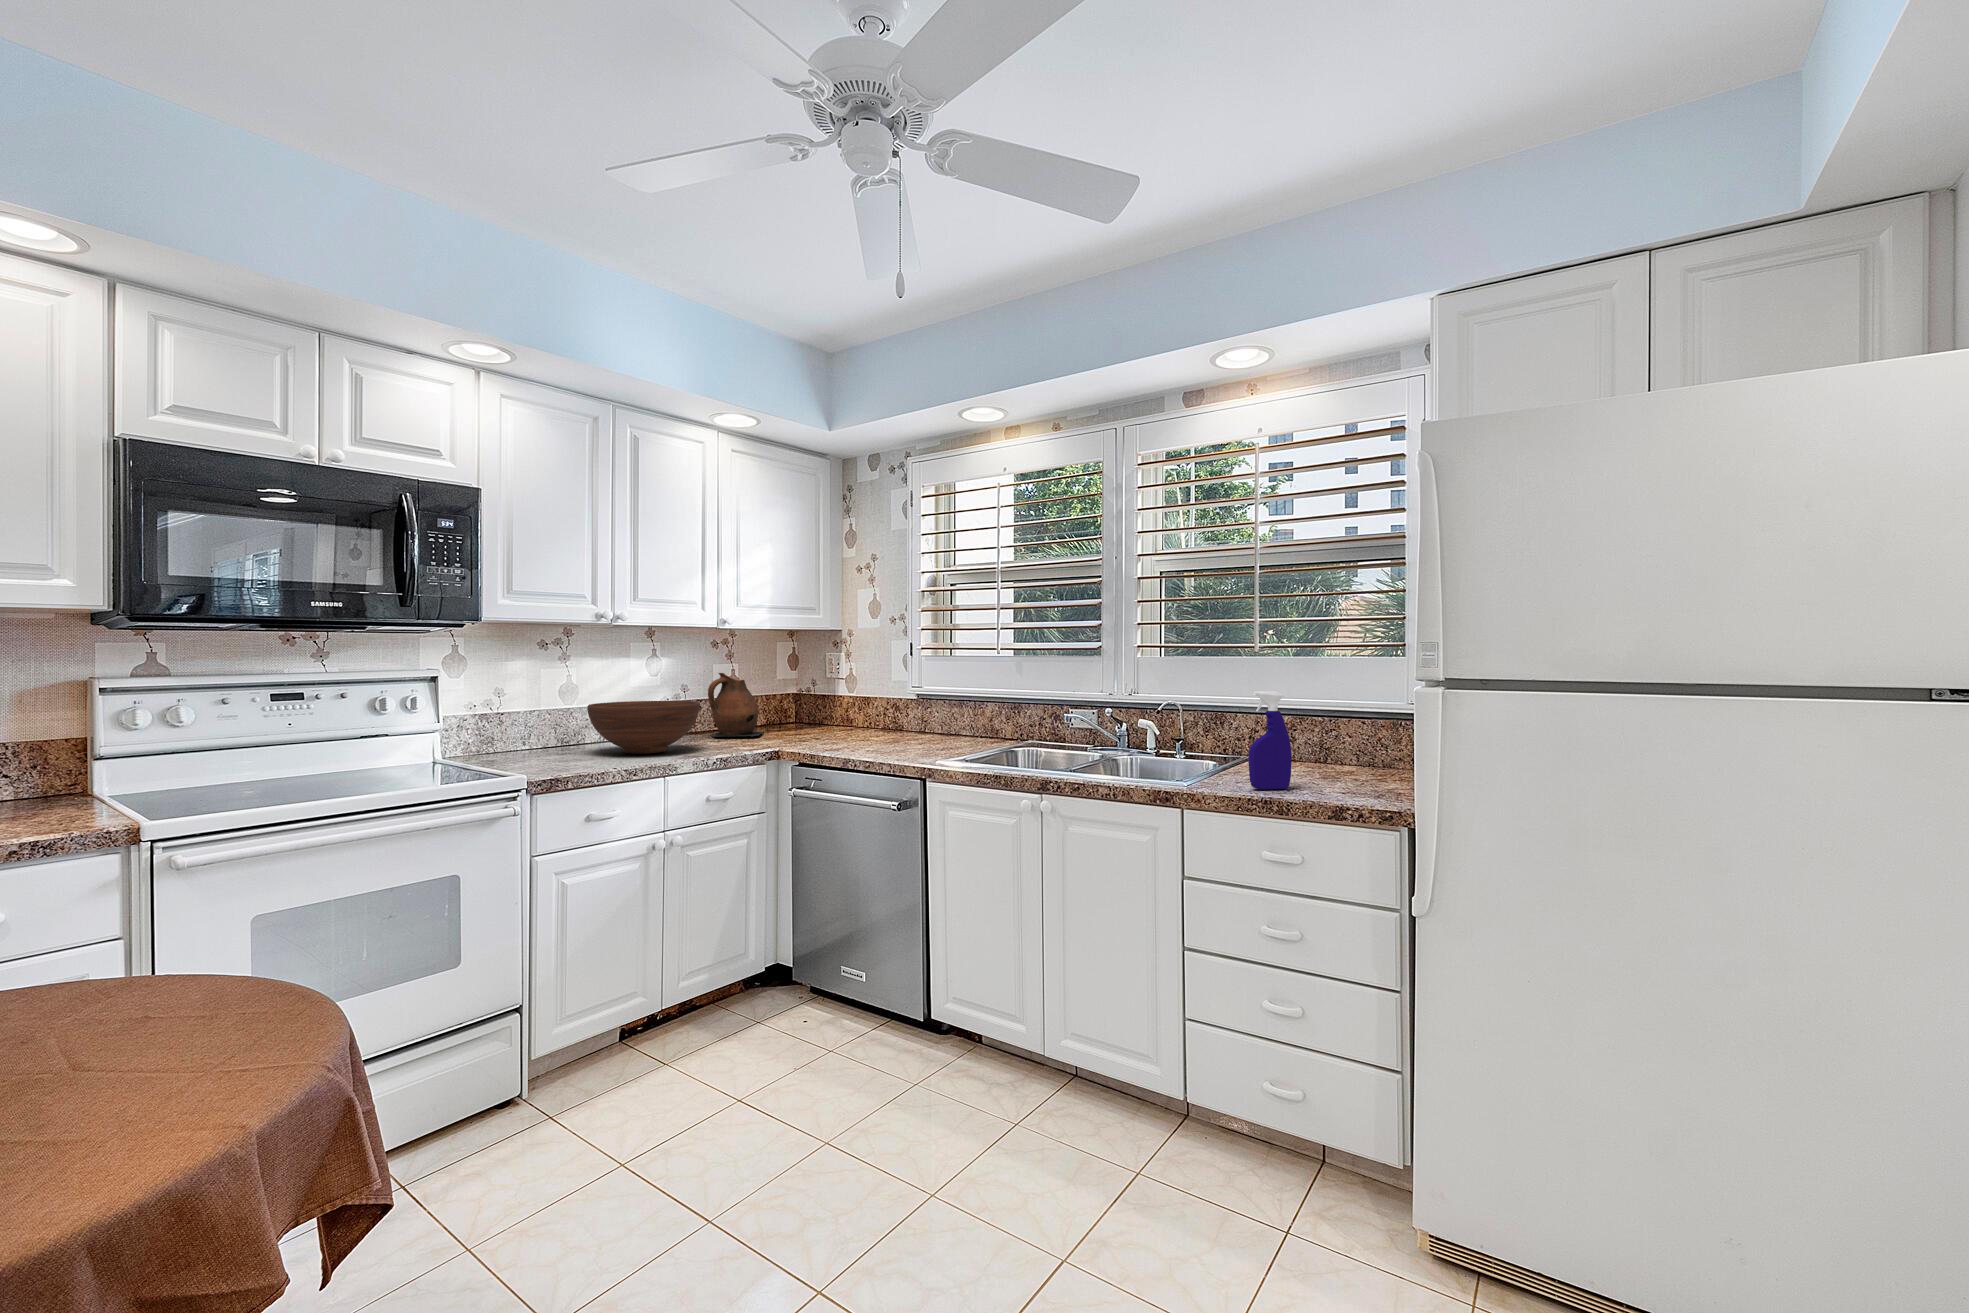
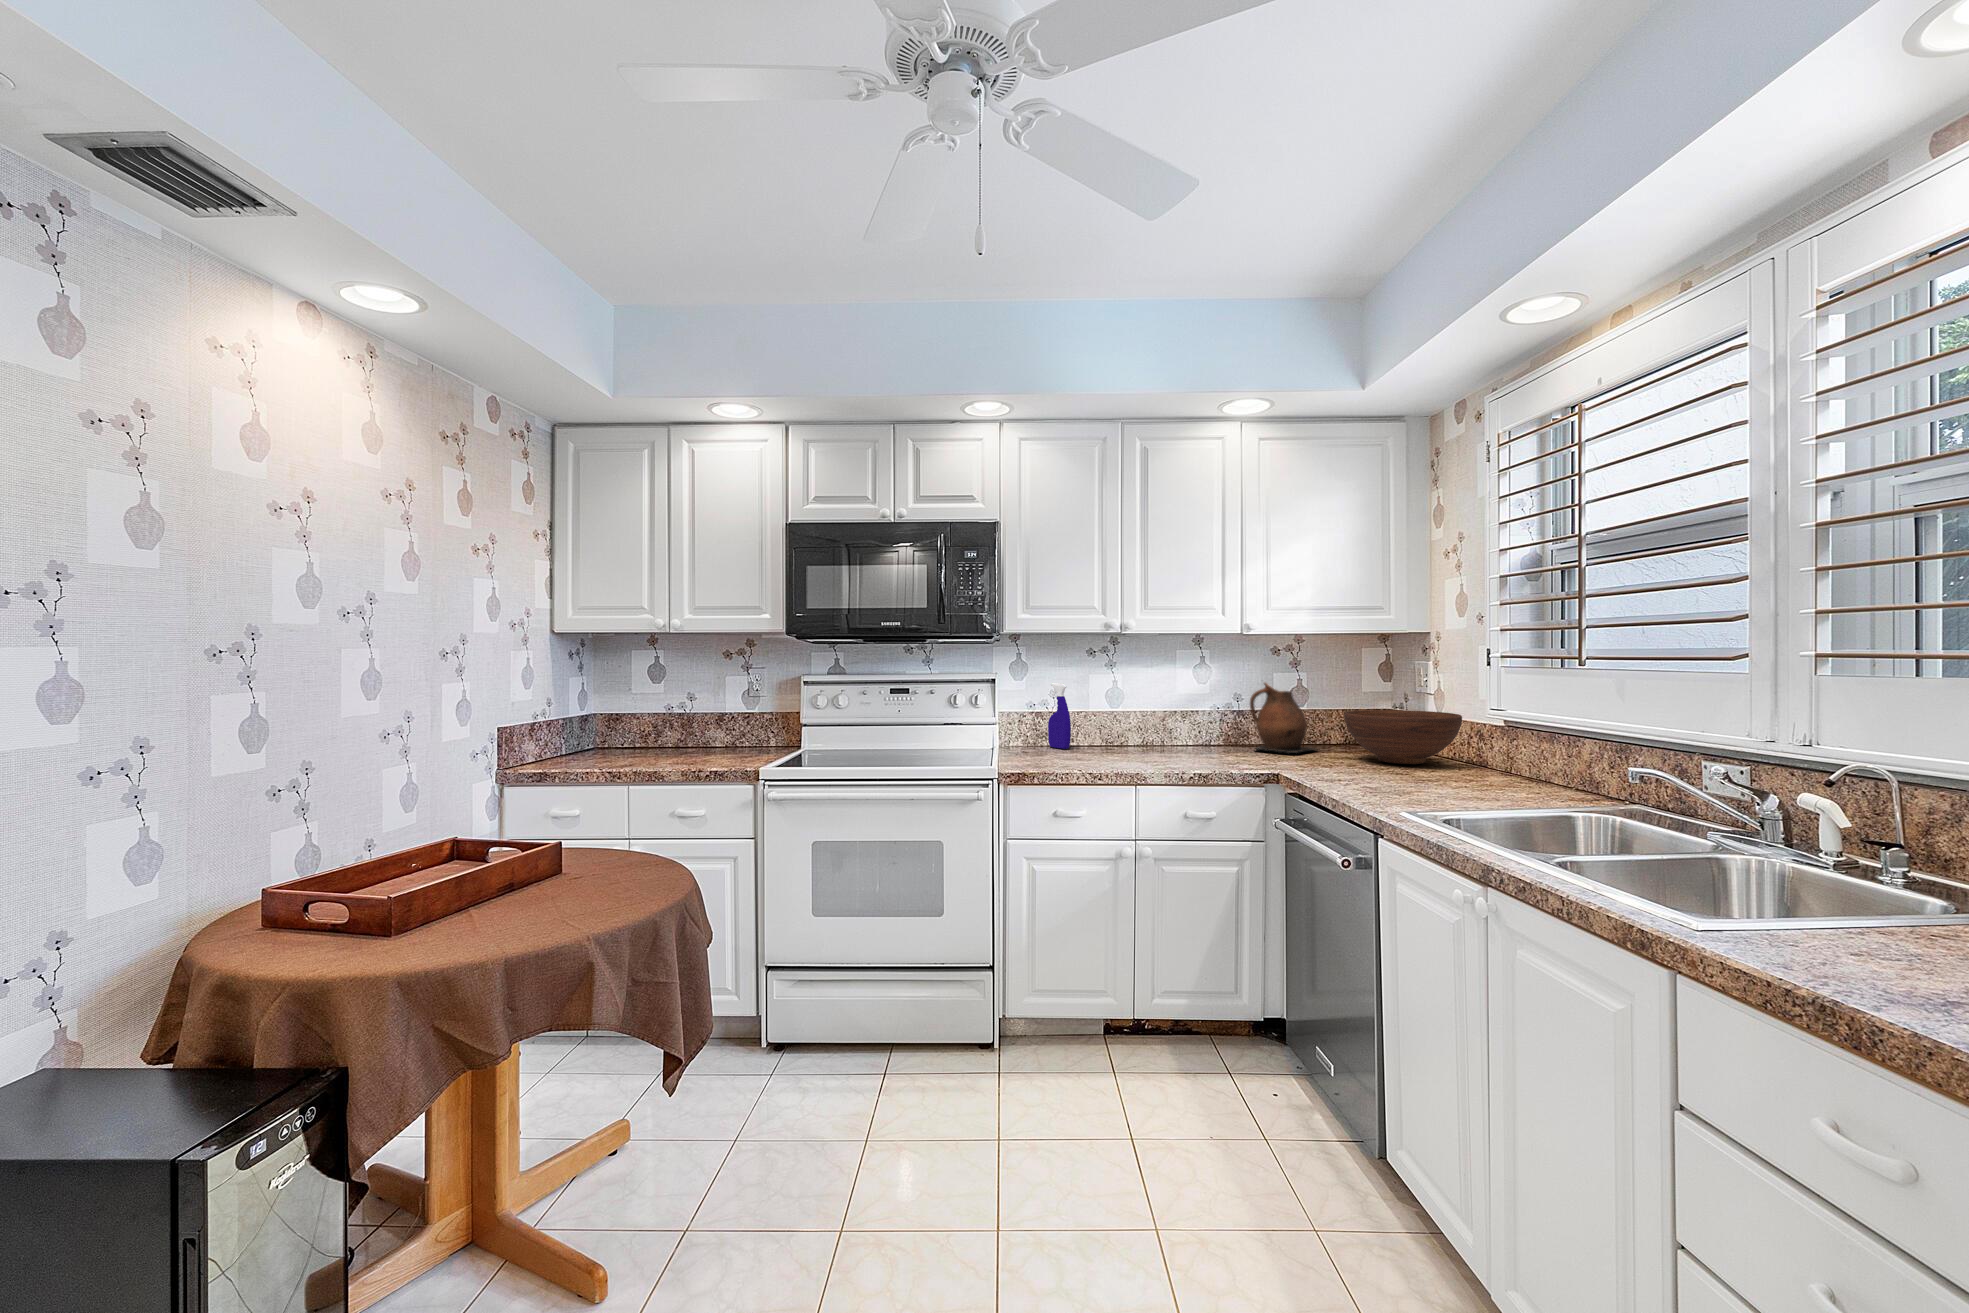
spray bottle: present [1248,691,1292,789] -> present [1048,683,1071,749]
fruit bowl: present [587,701,700,754] -> present [1344,710,1462,764]

